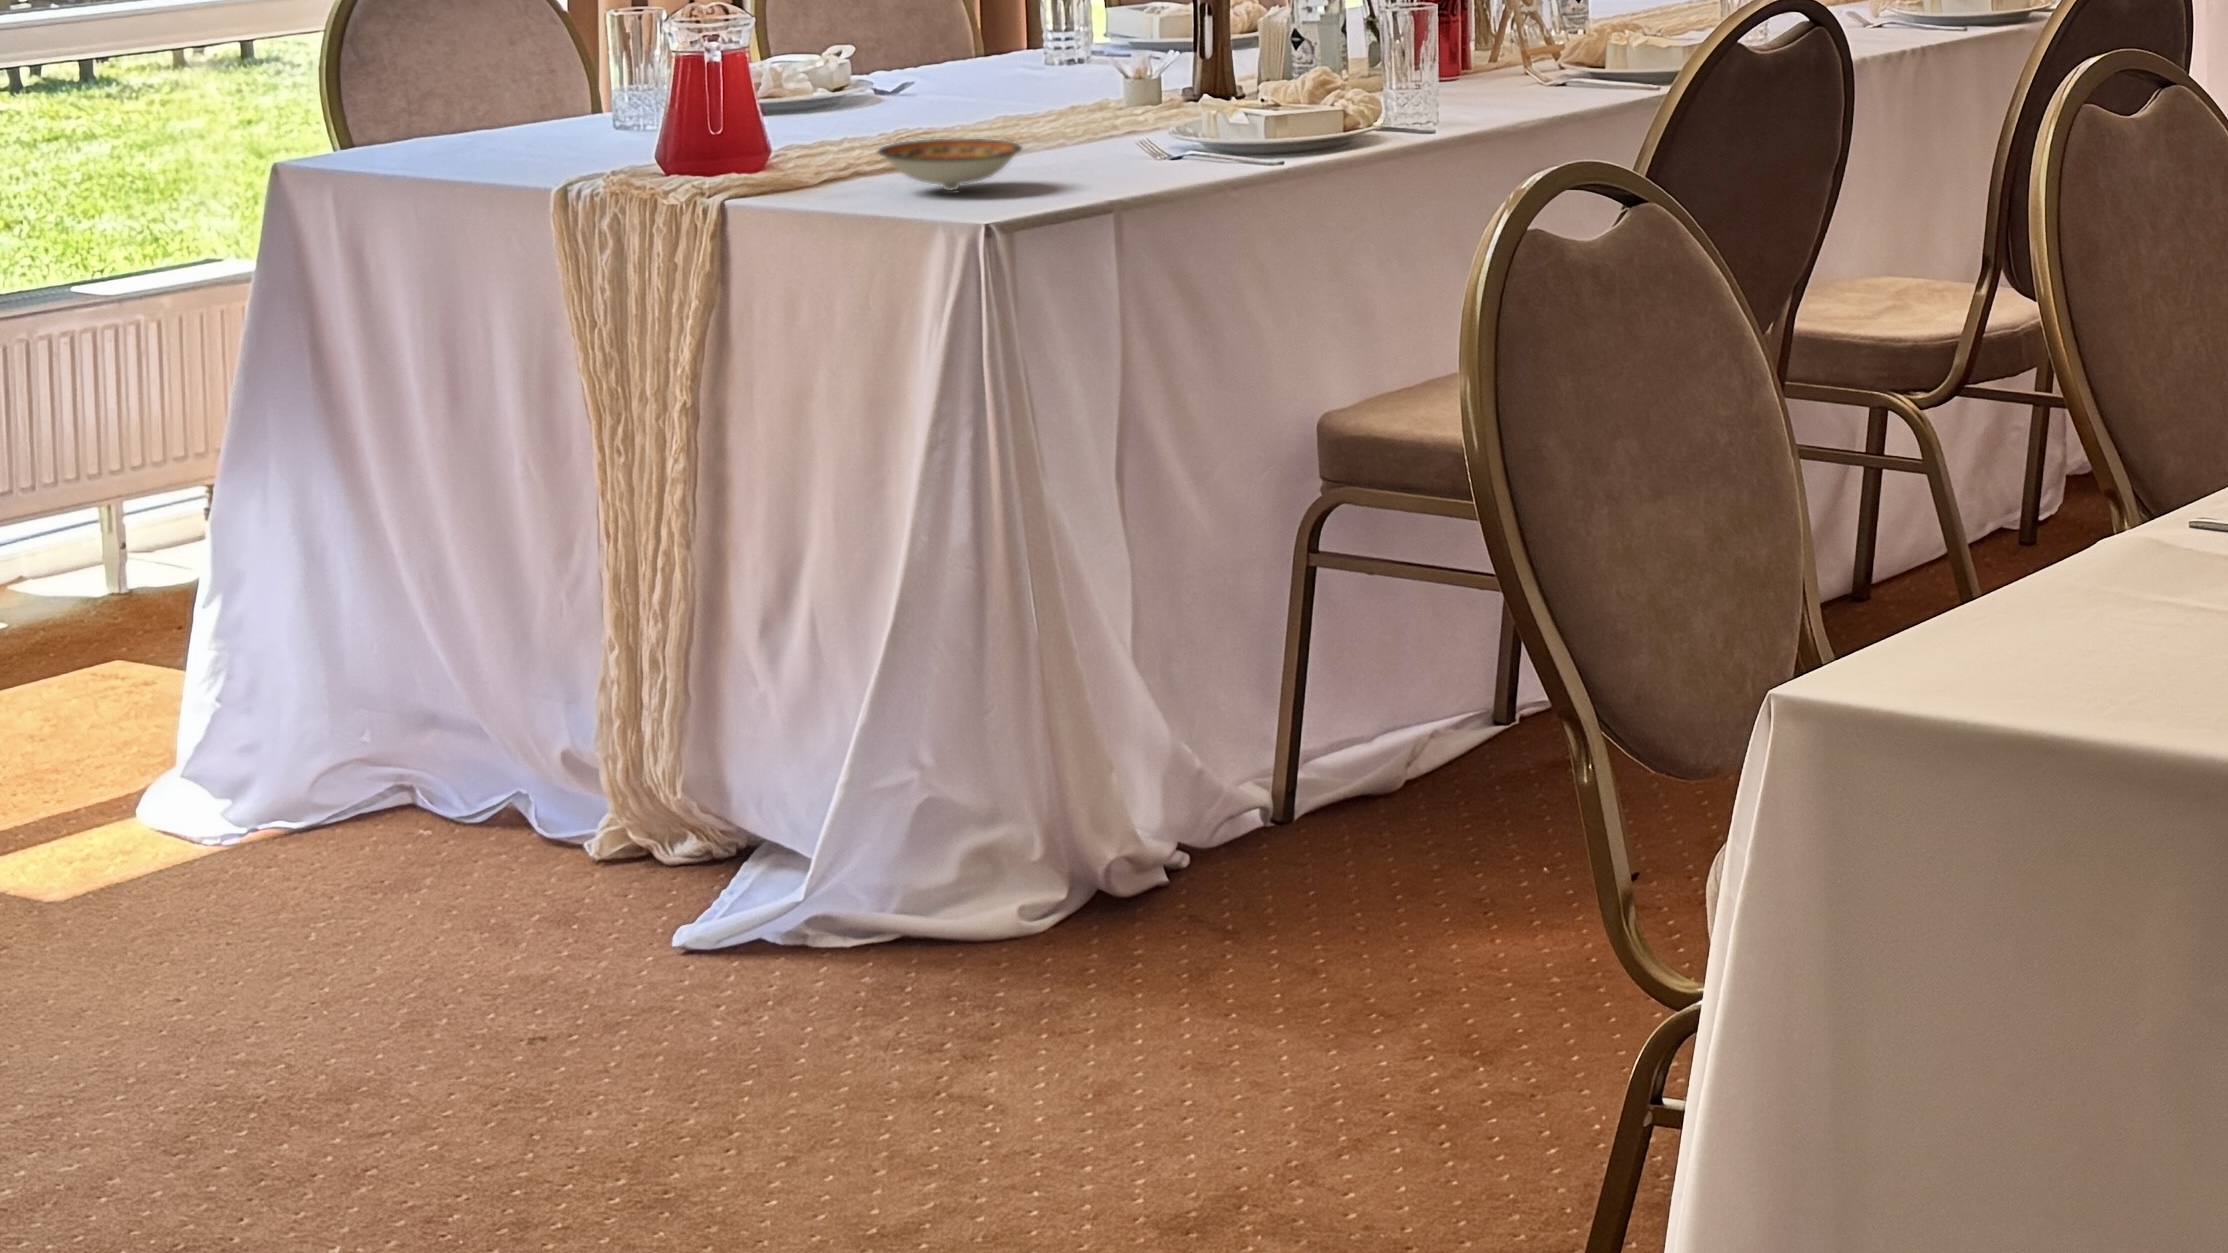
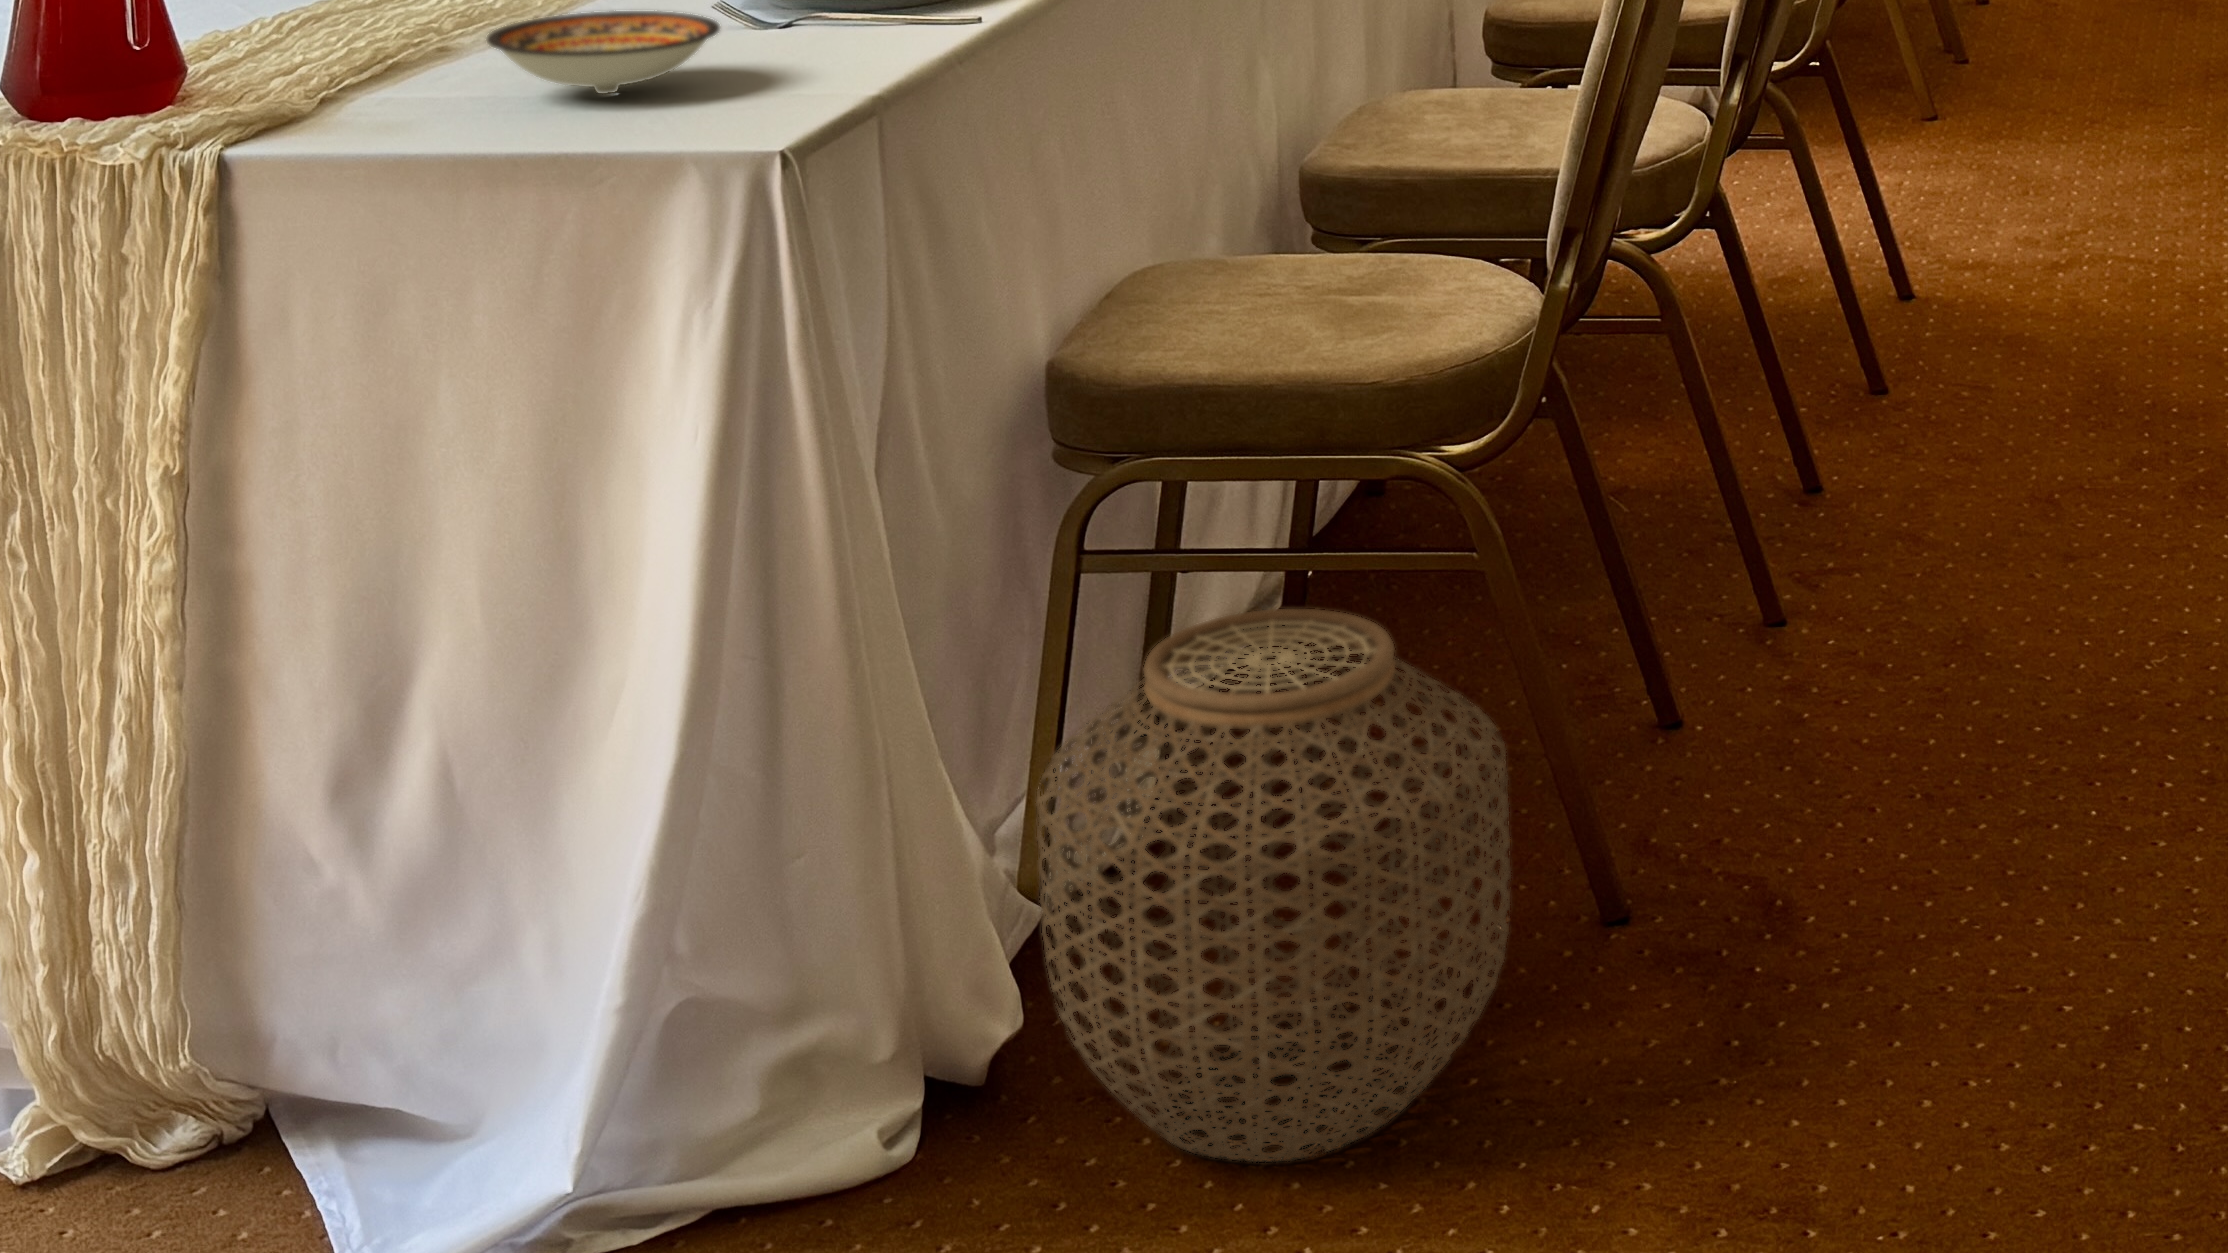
woven basket: none [1106,595,1442,978] -> present [1037,609,1510,1161]

